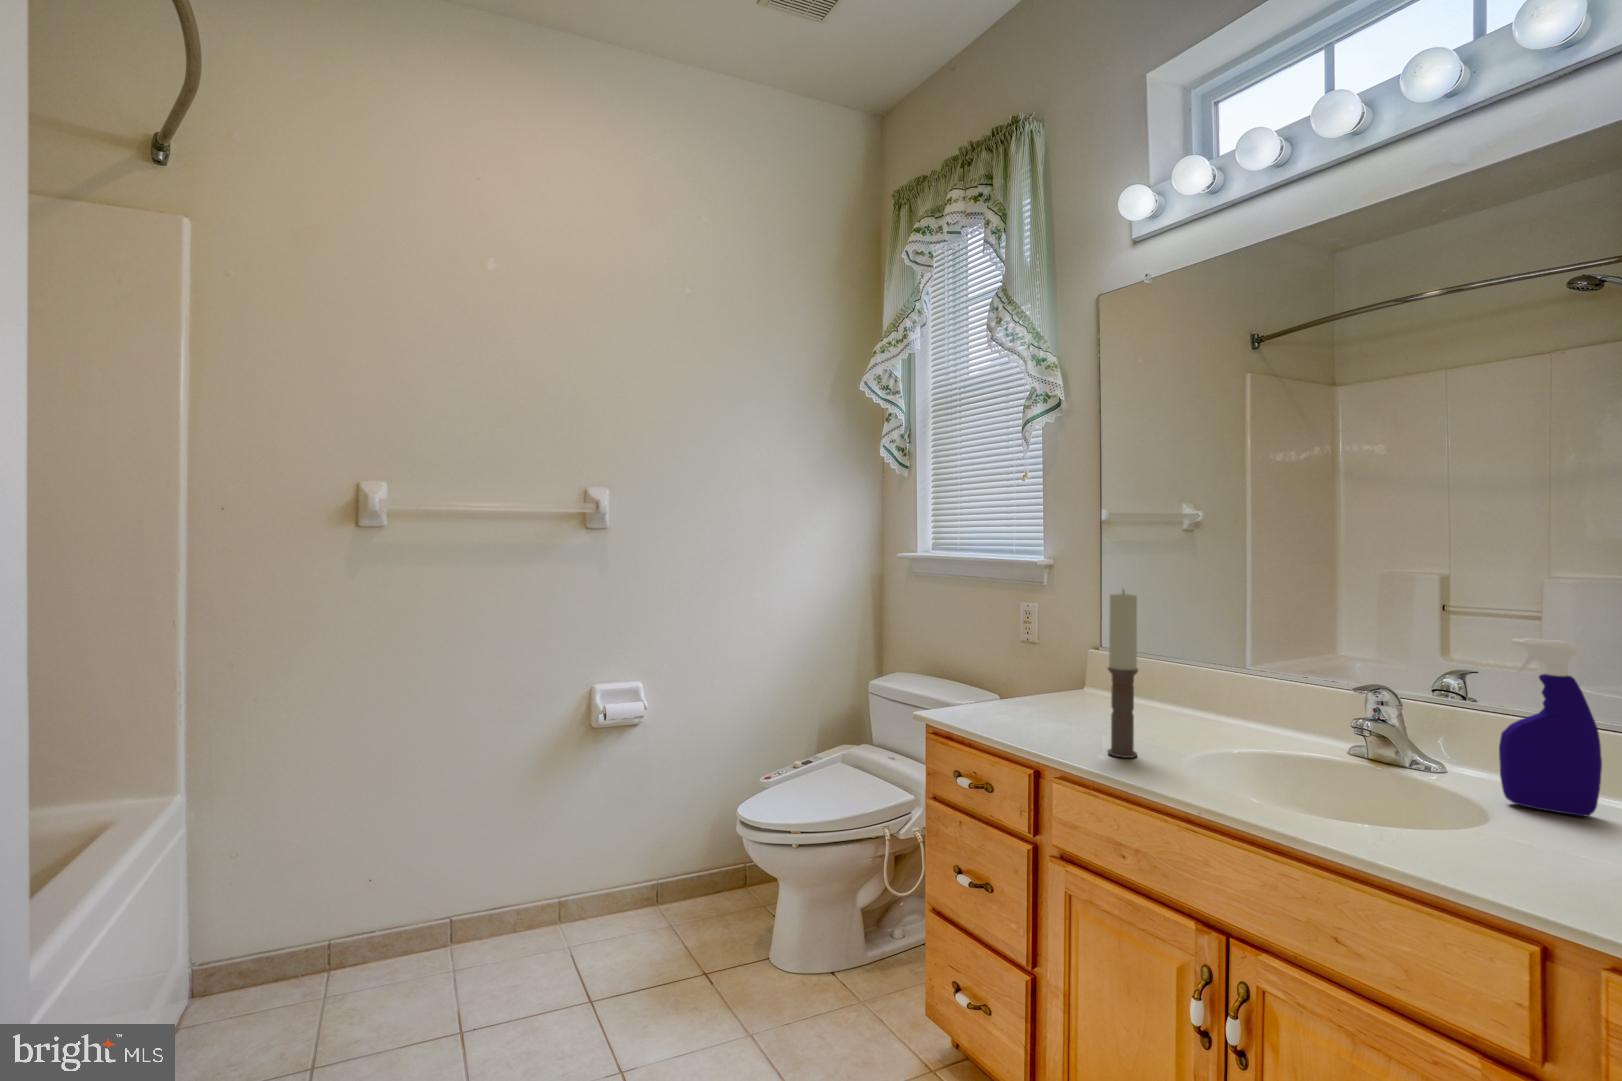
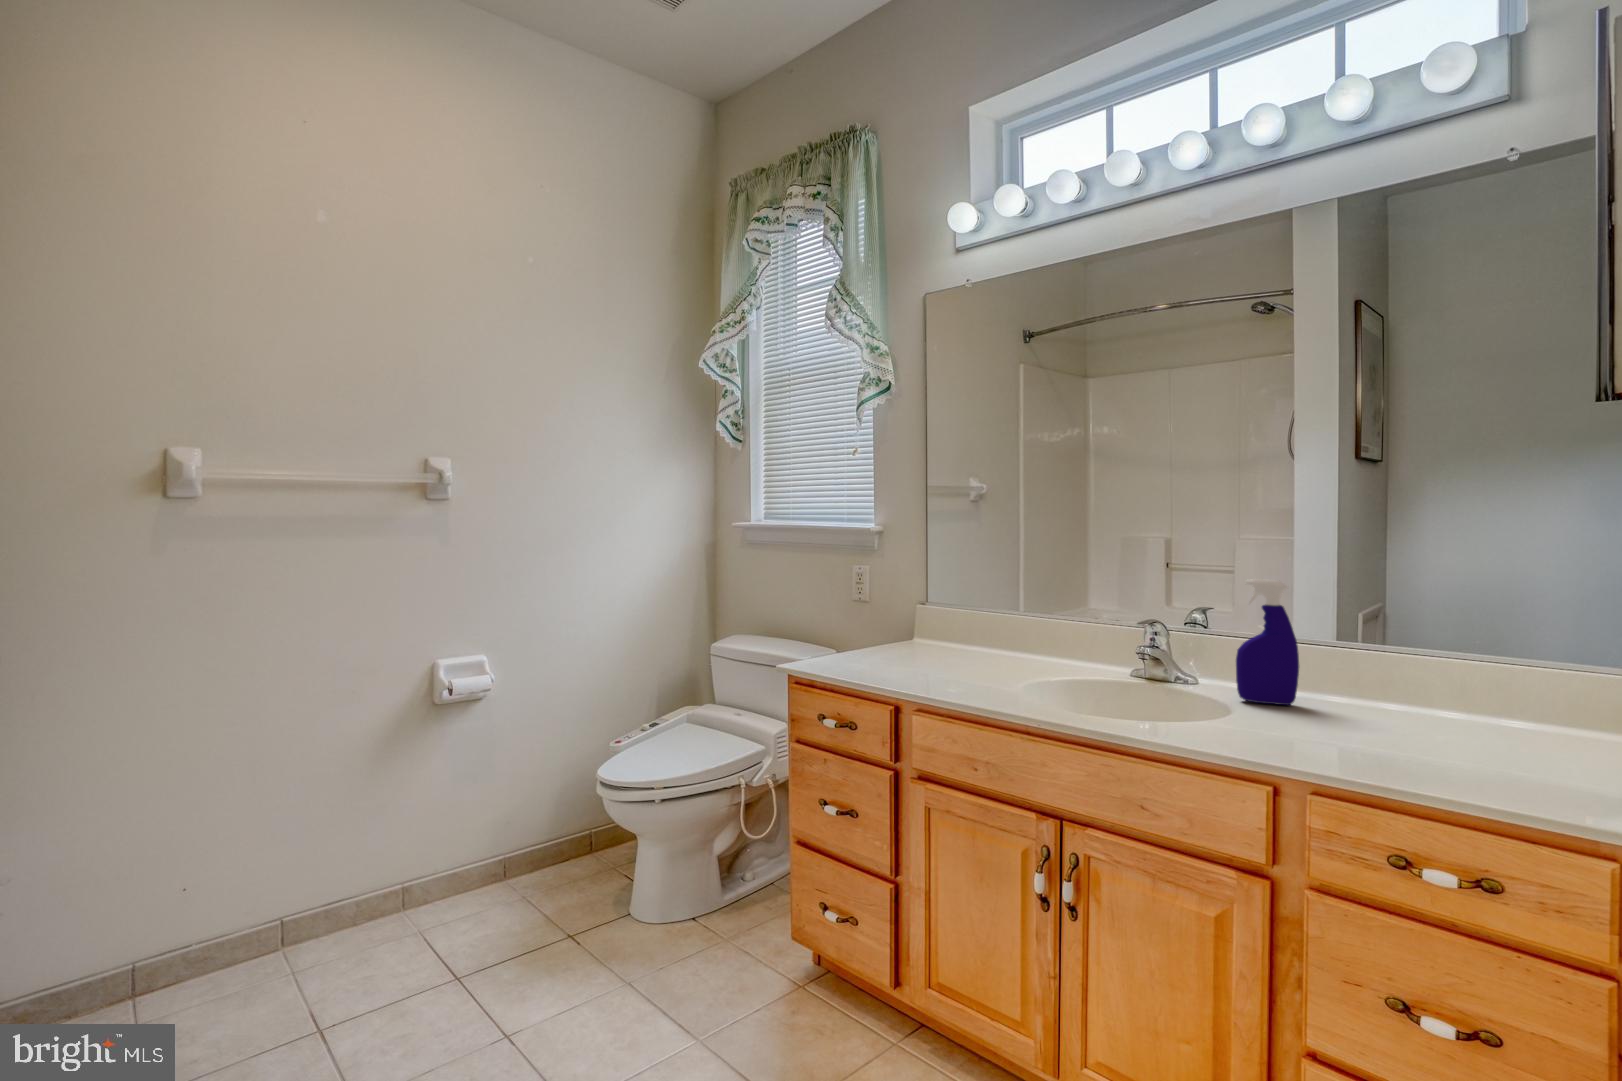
candle: present [1108,590,1138,758] -> none [956,550,981,690]

